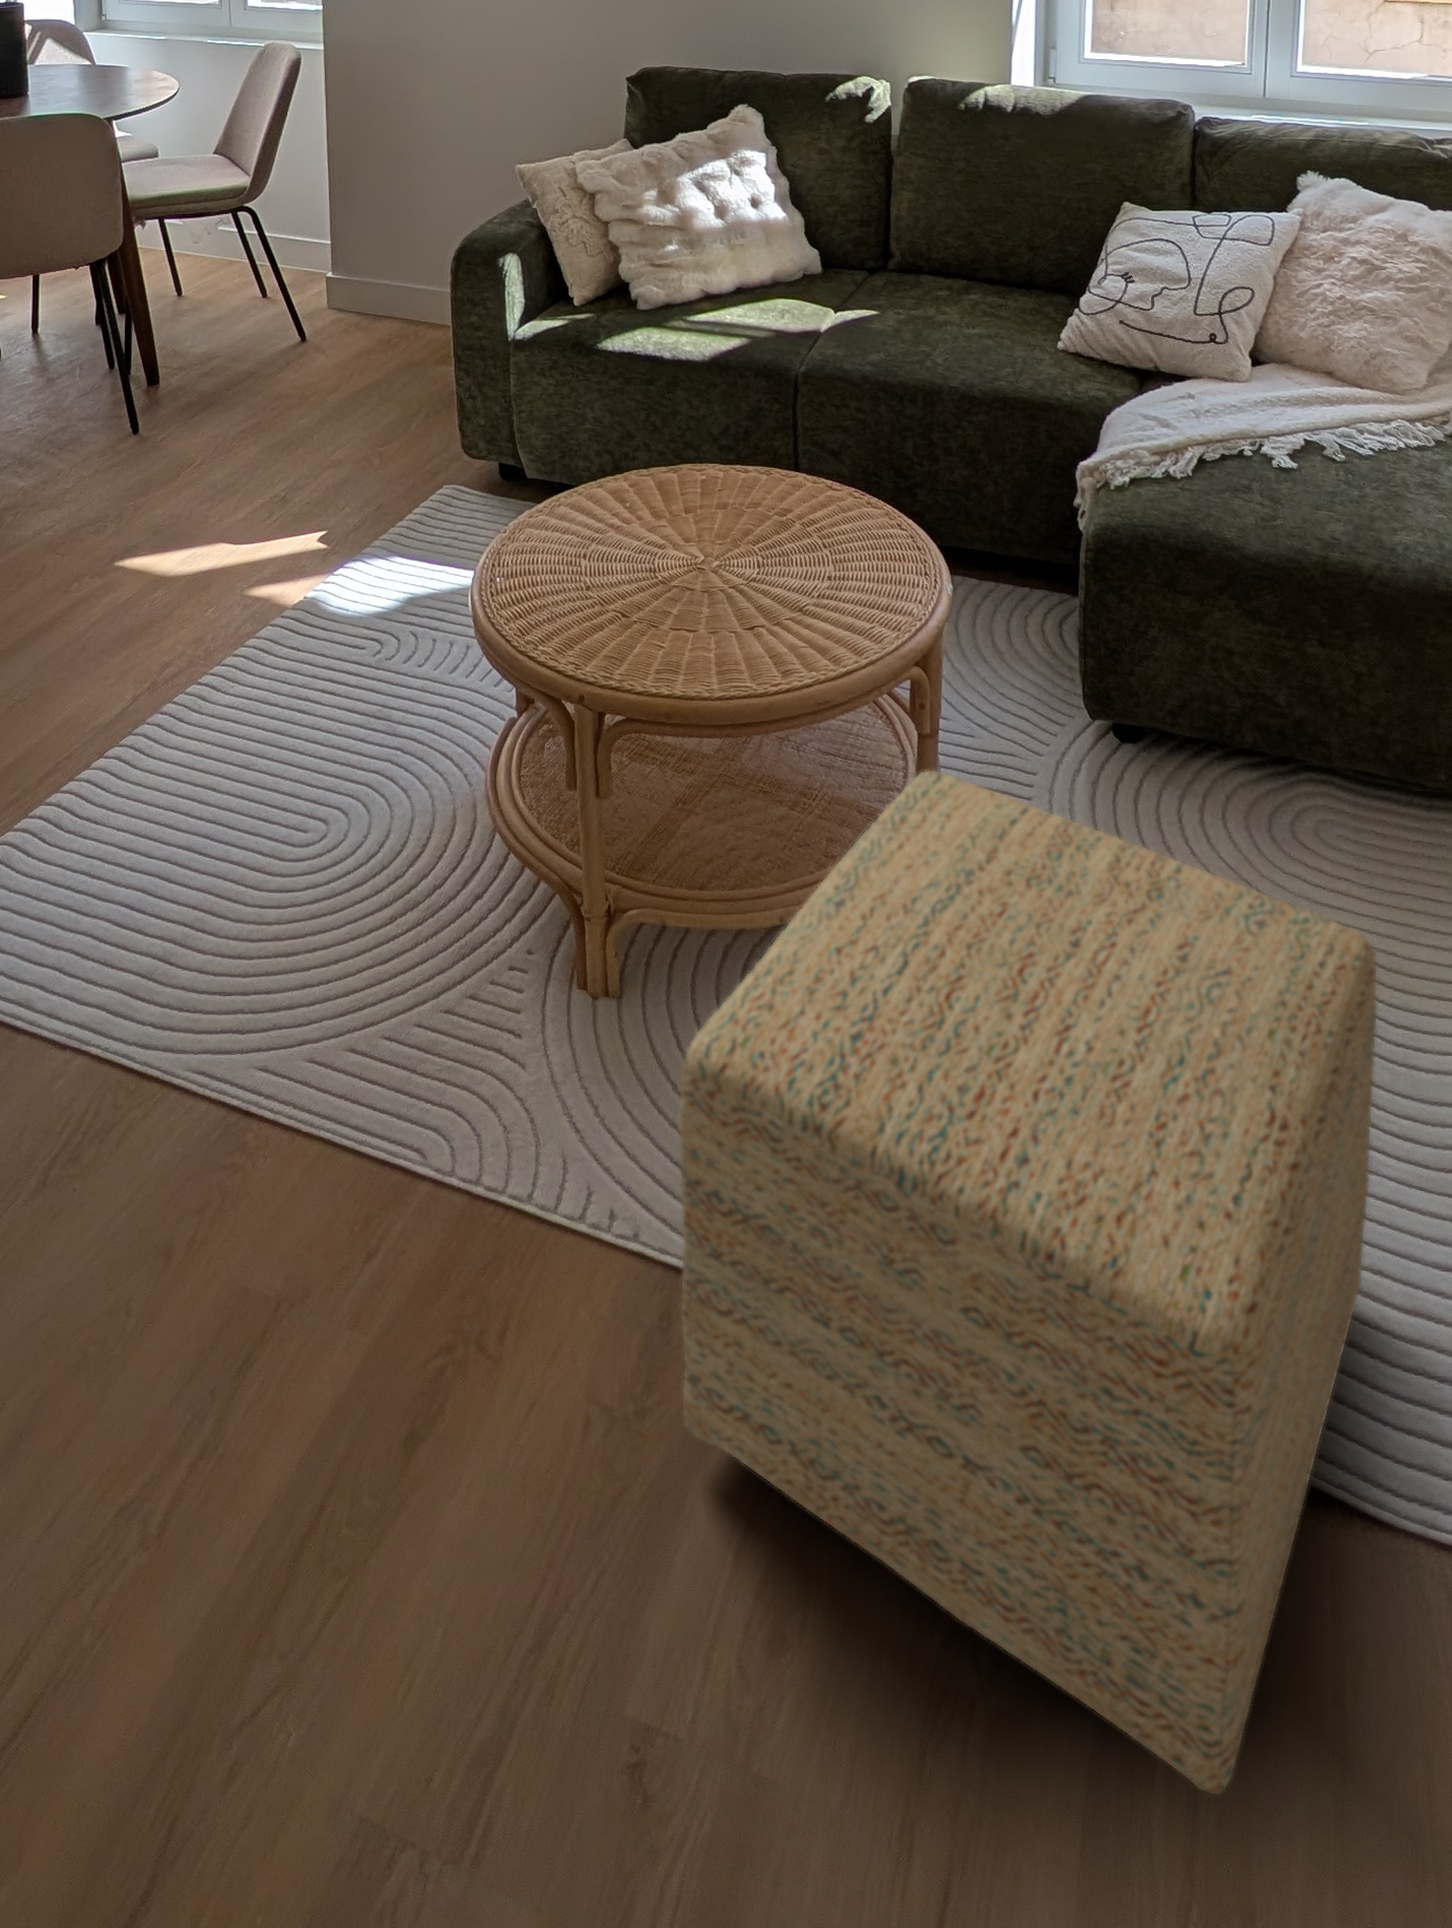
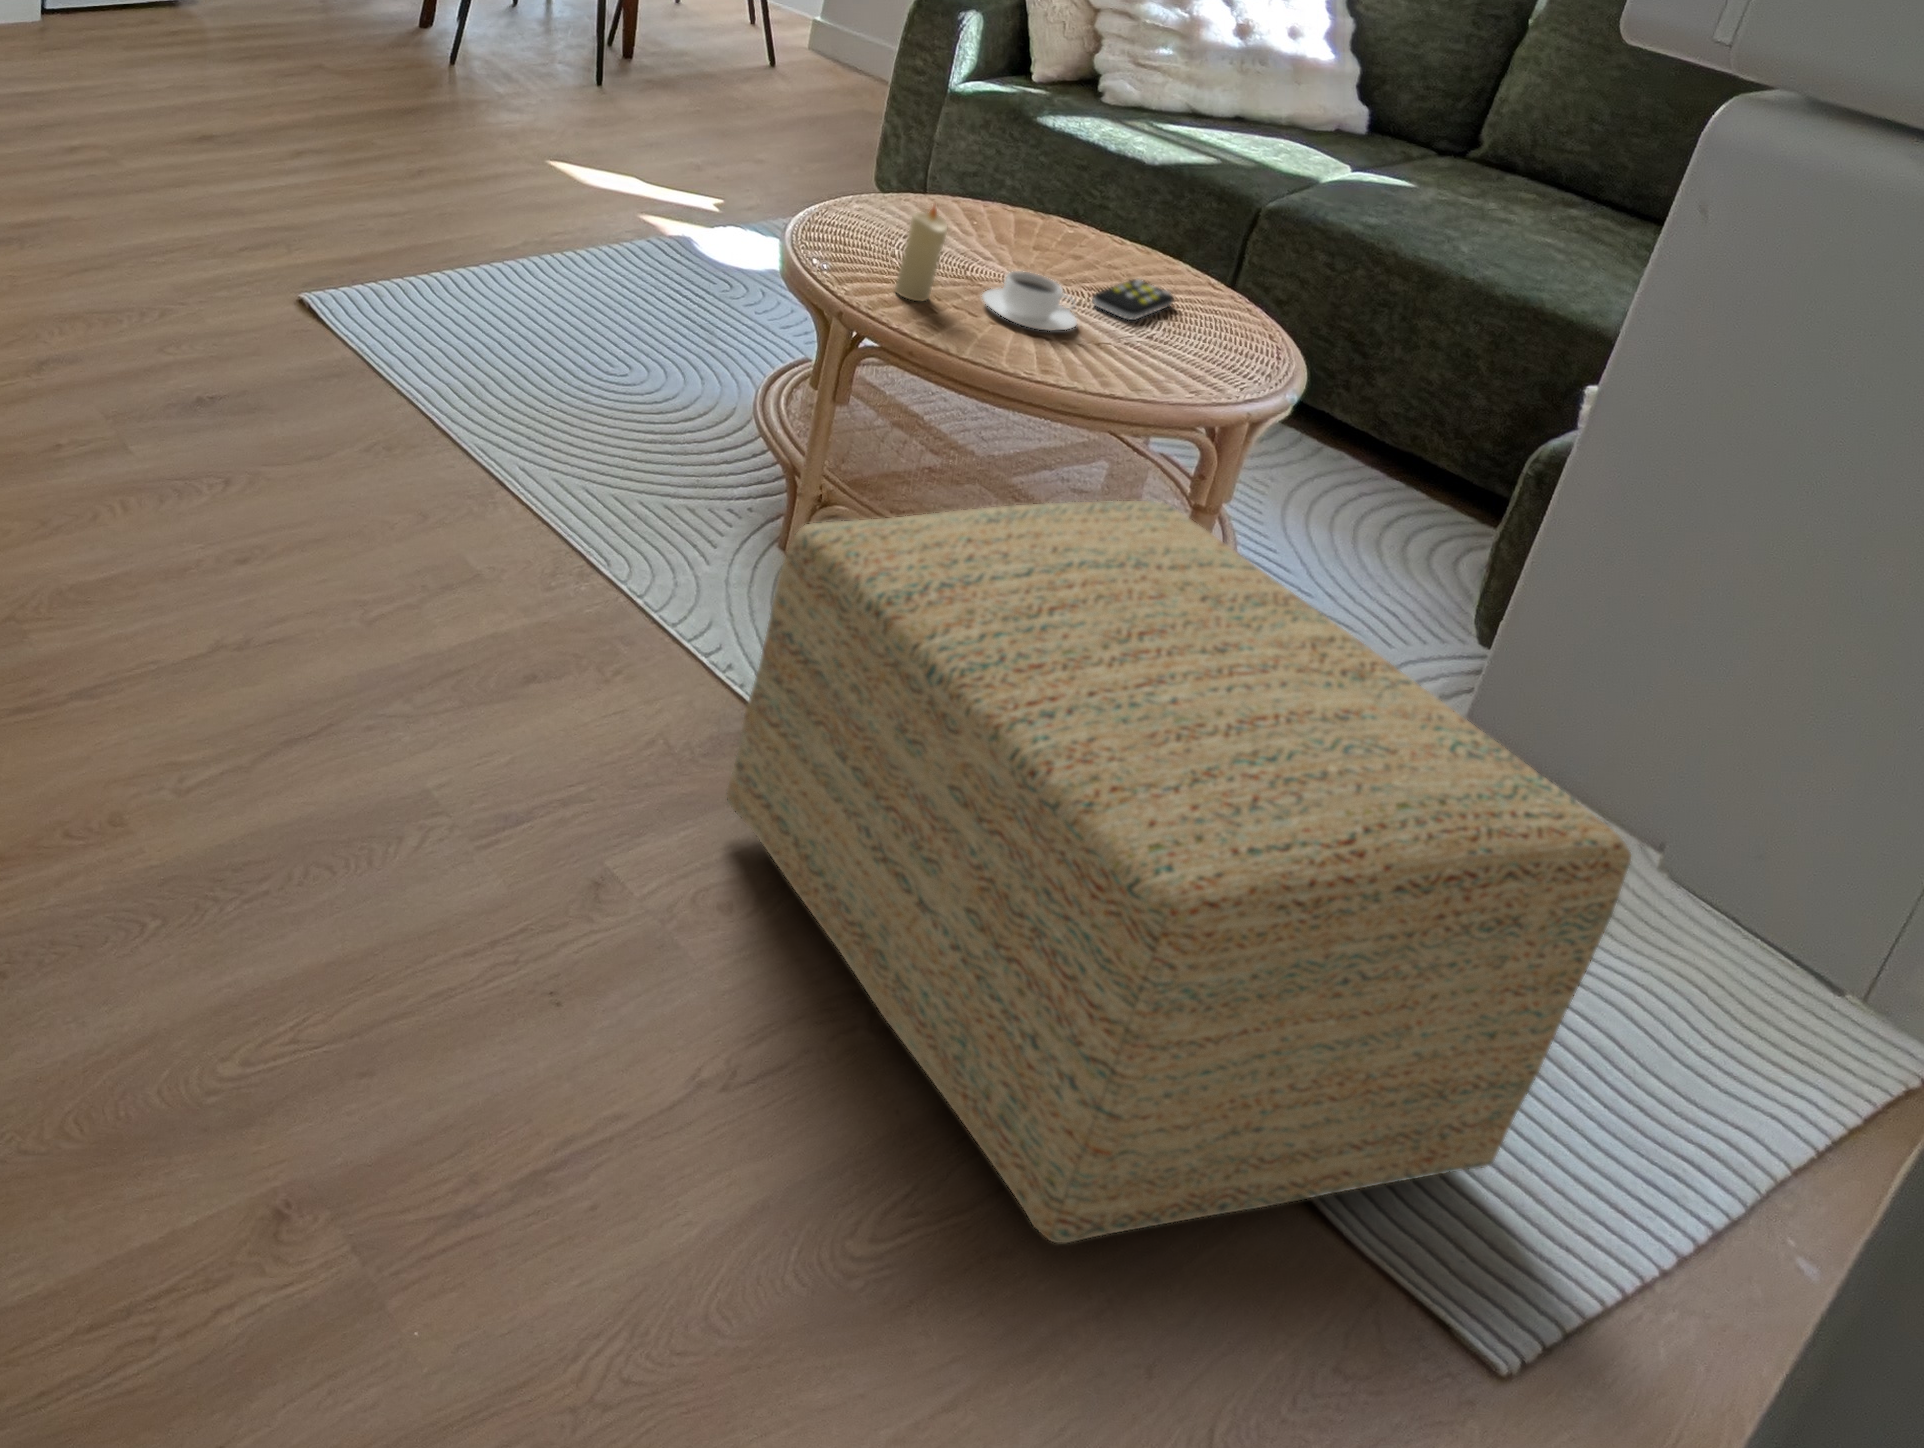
remote control: none [756,508,810,559] -> present [1093,280,1174,320]
candle: none [601,523,638,637] -> present [895,205,947,301]
coffee cup: none [678,551,764,615] -> present [983,271,1077,330]

